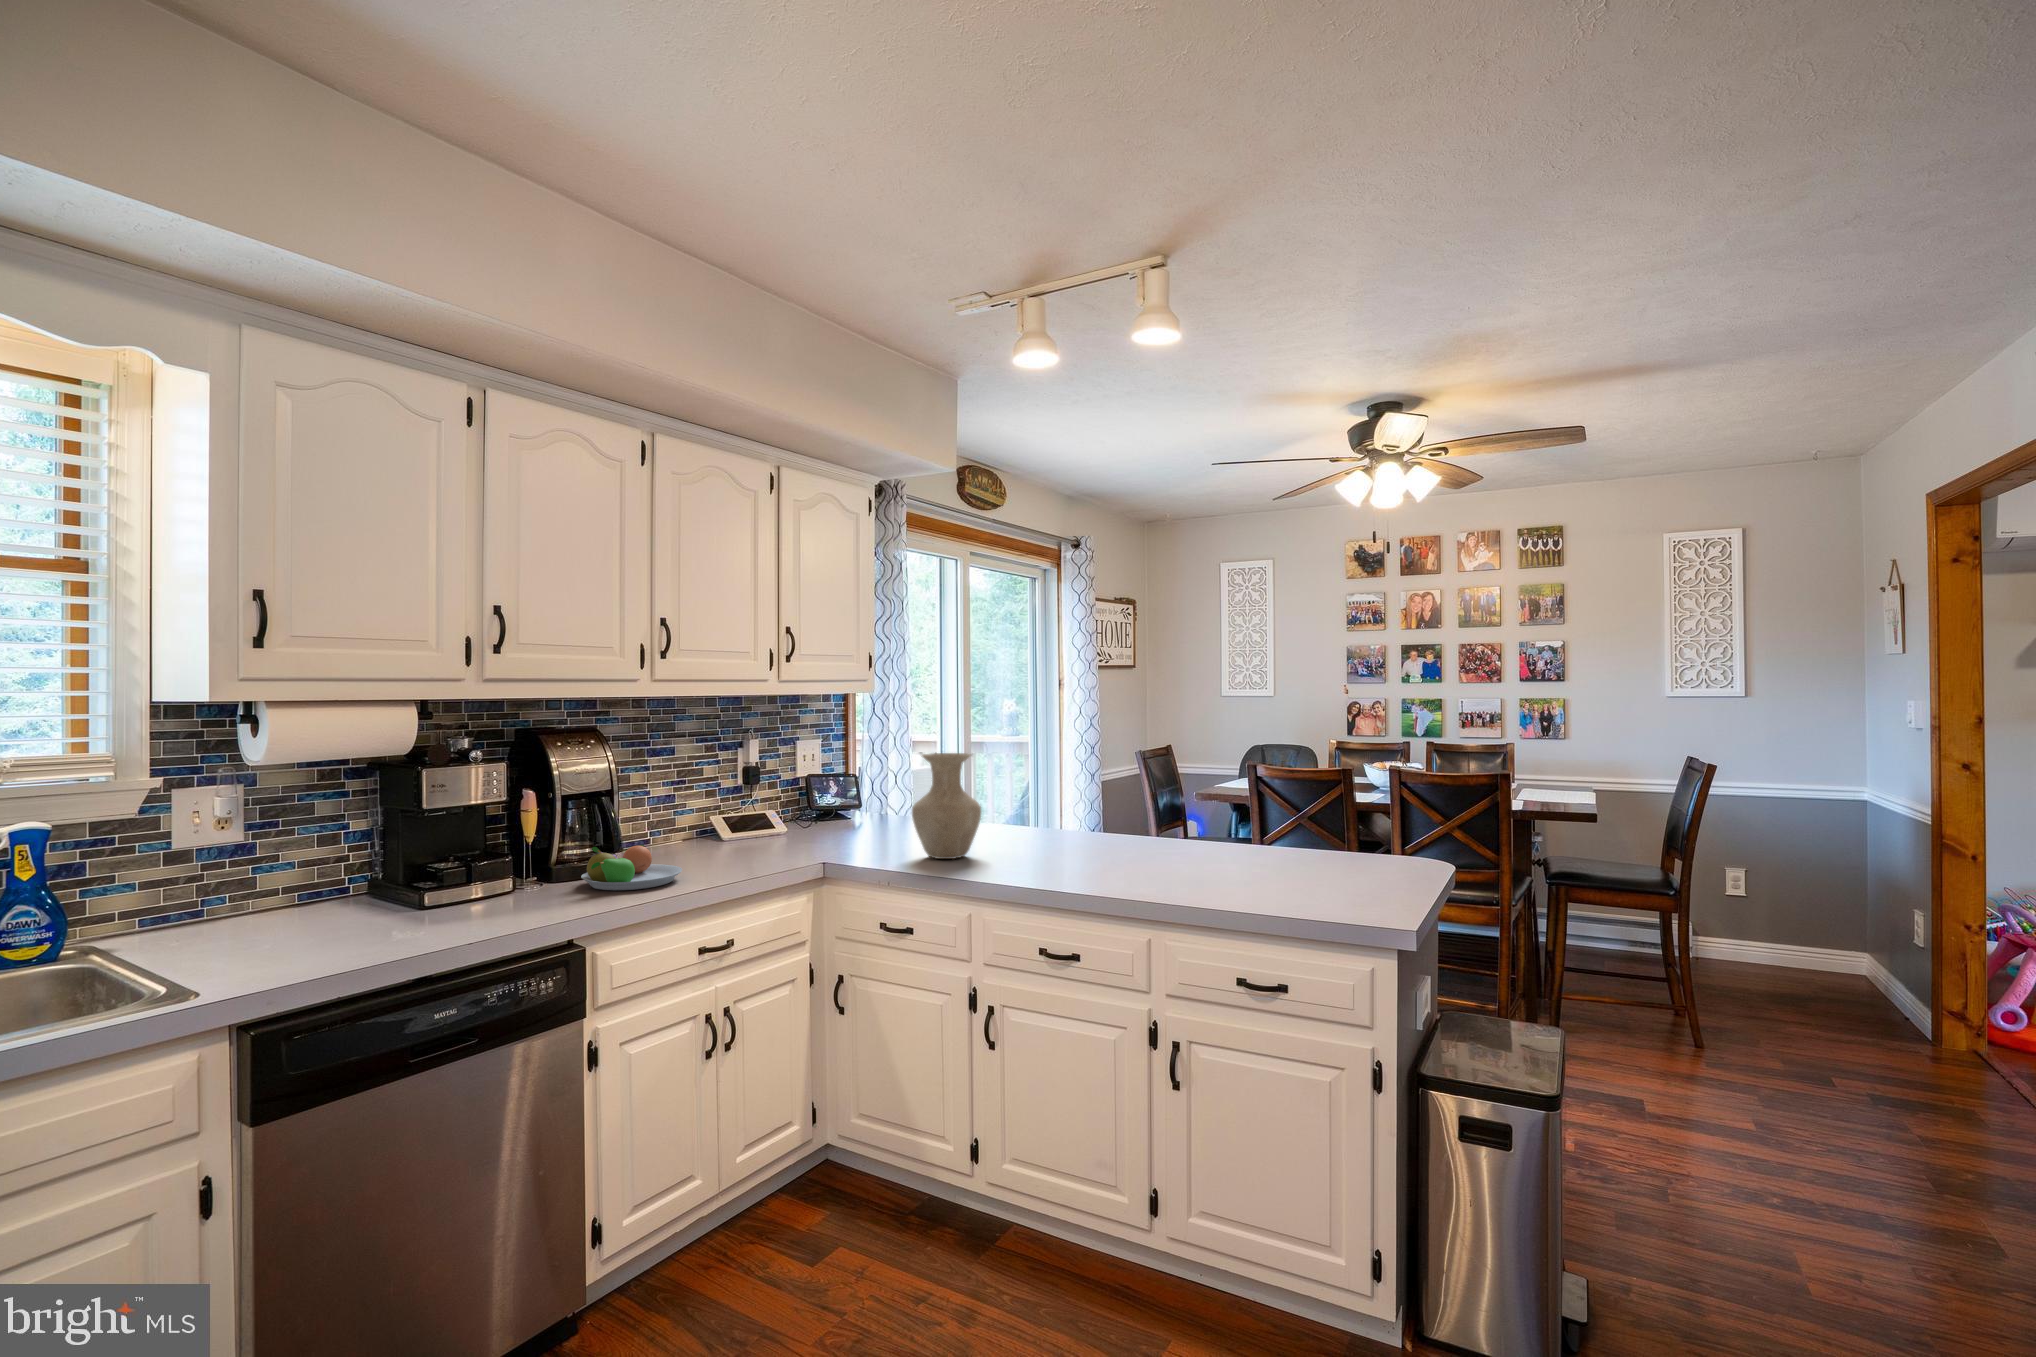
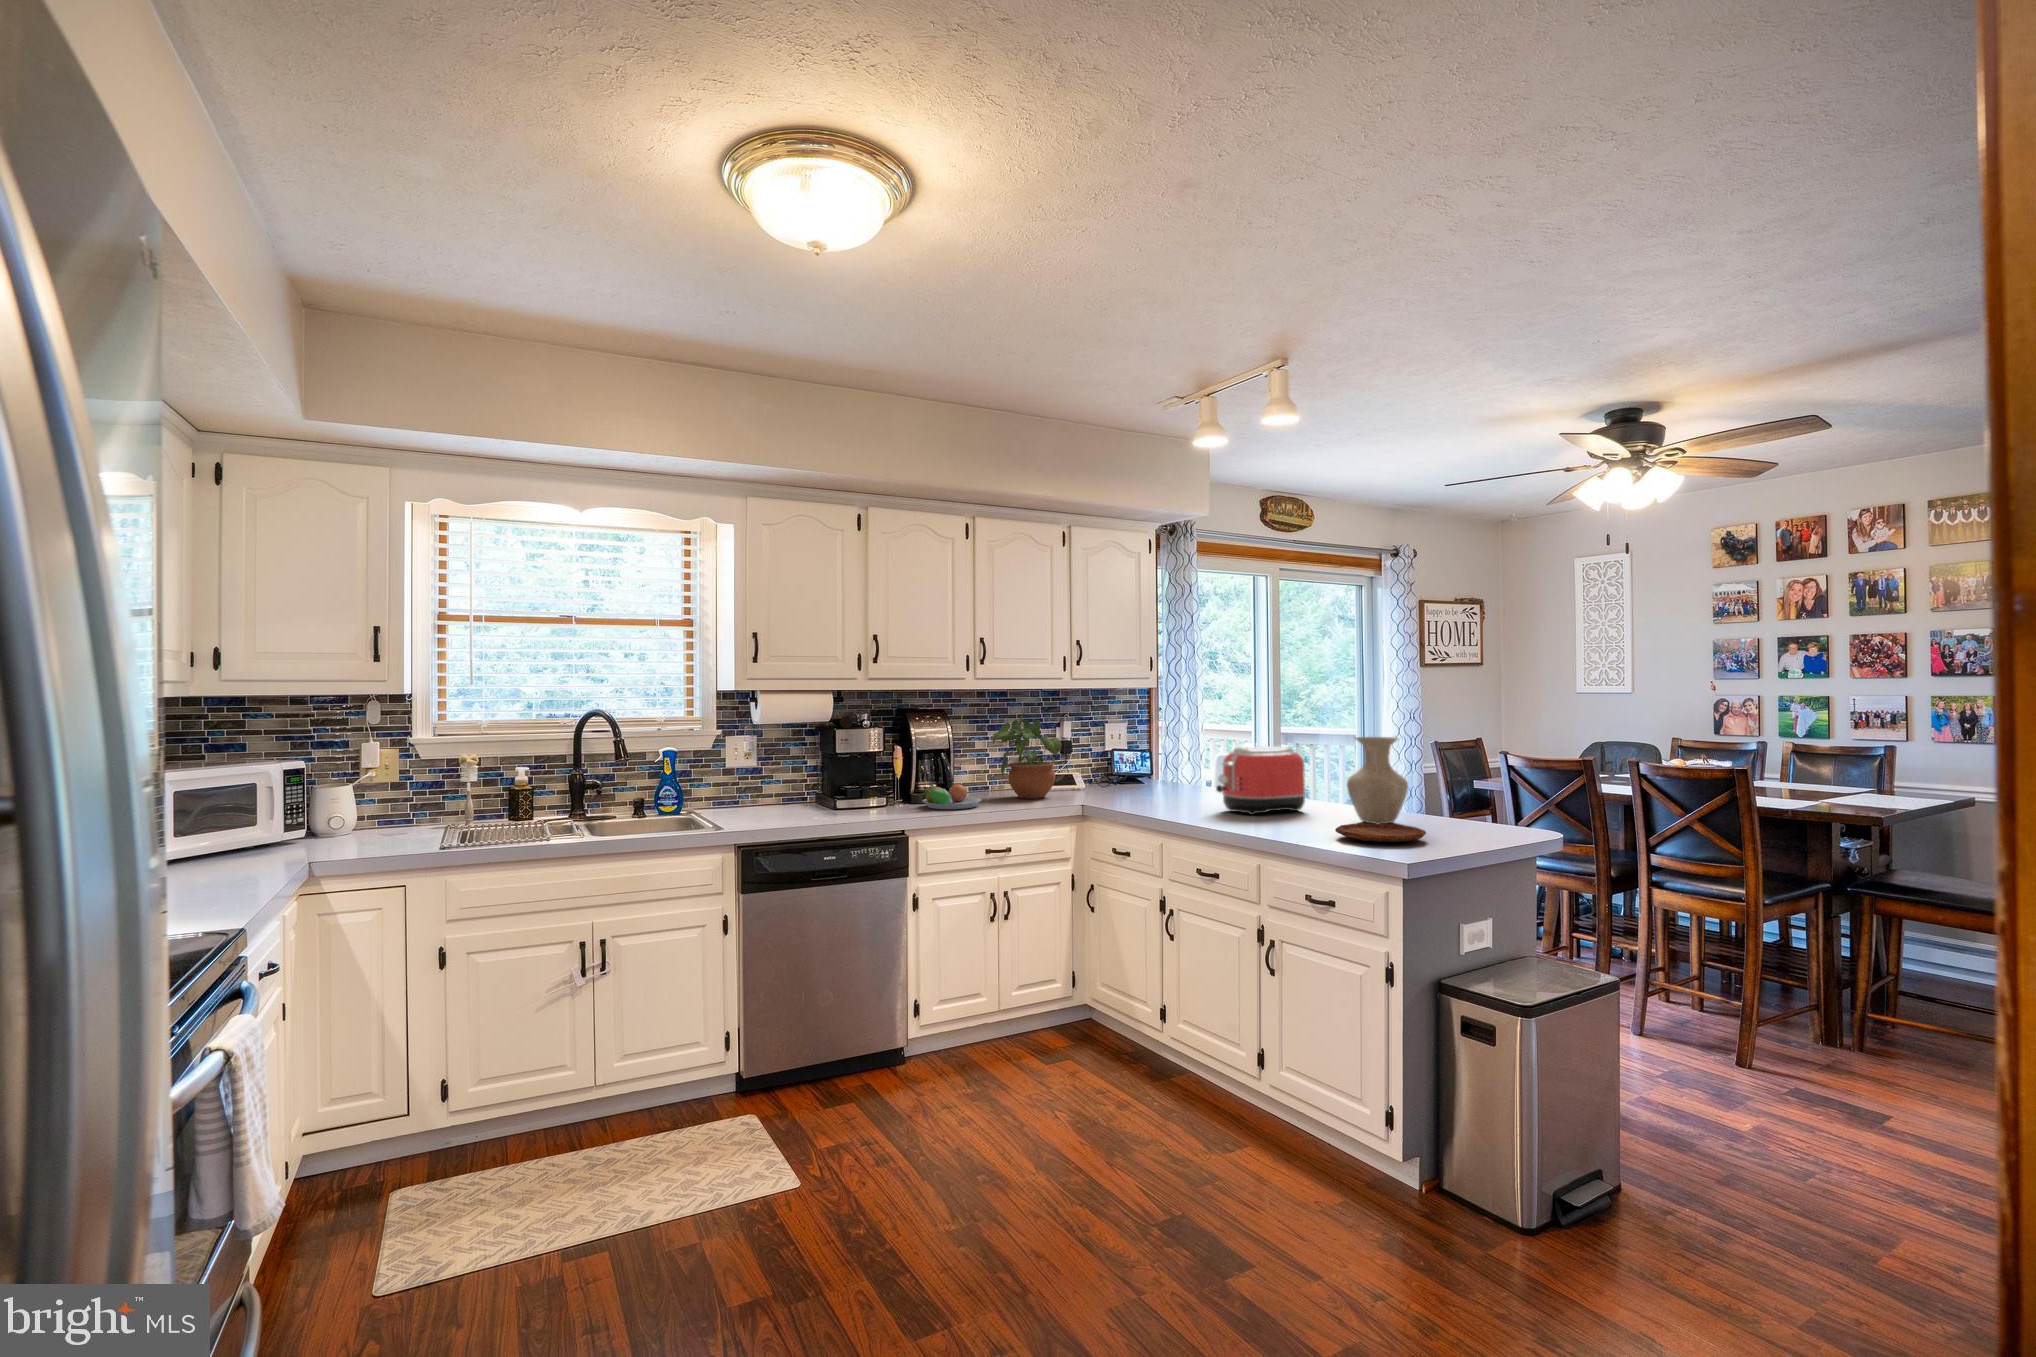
potted plant: none [674,729,788,857] -> present [993,713,1062,799]
vase: present [912,753,981,859] -> present [1347,737,1408,824]
toaster: none [1032,768,1136,862] -> present [1216,746,1306,815]
tray: none [1251,868,1369,896] -> present [1335,824,1426,842]

